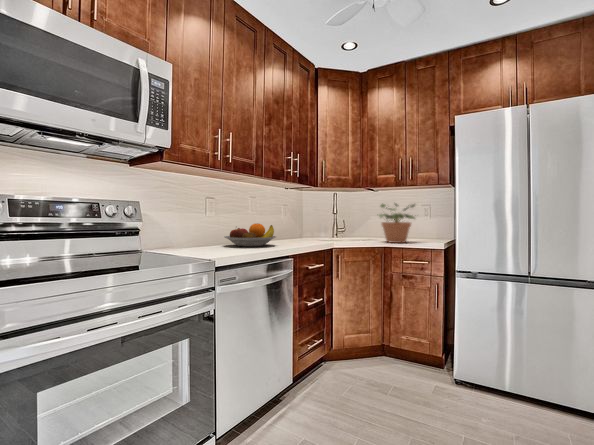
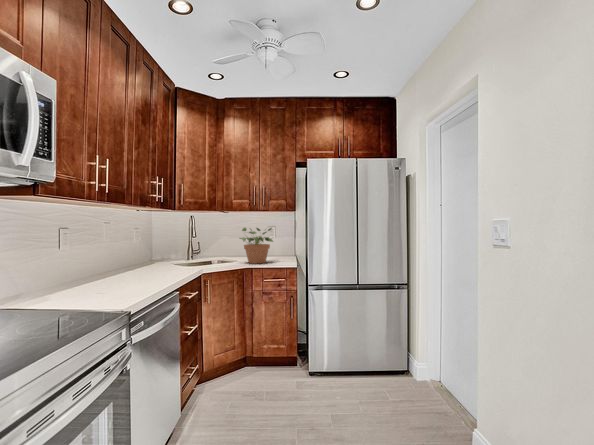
fruit bowl: present [225,223,276,247] -> none [88,255,152,282]

